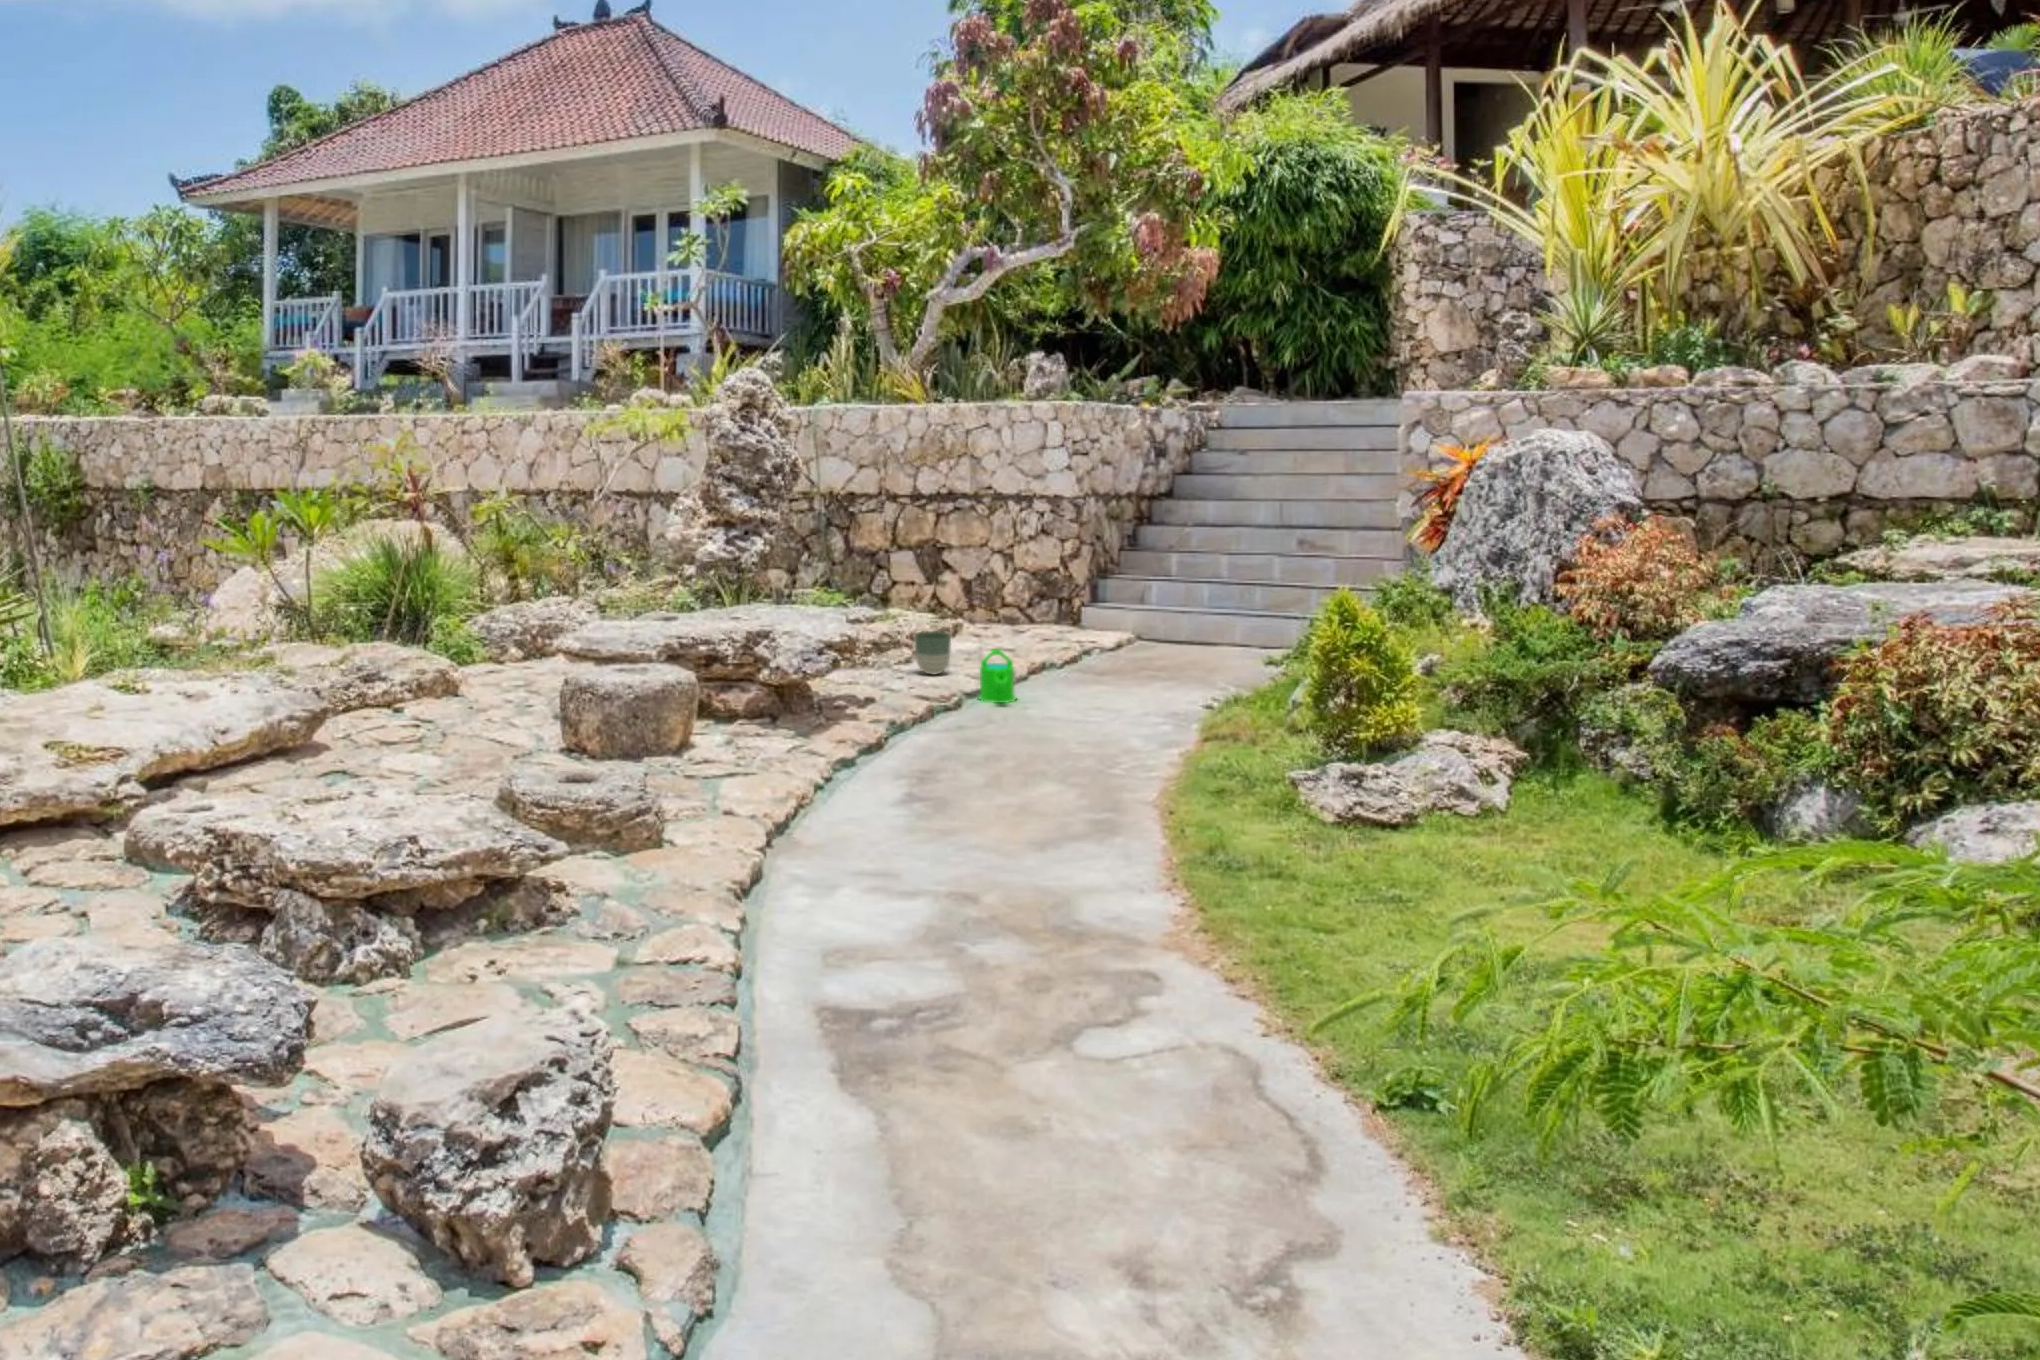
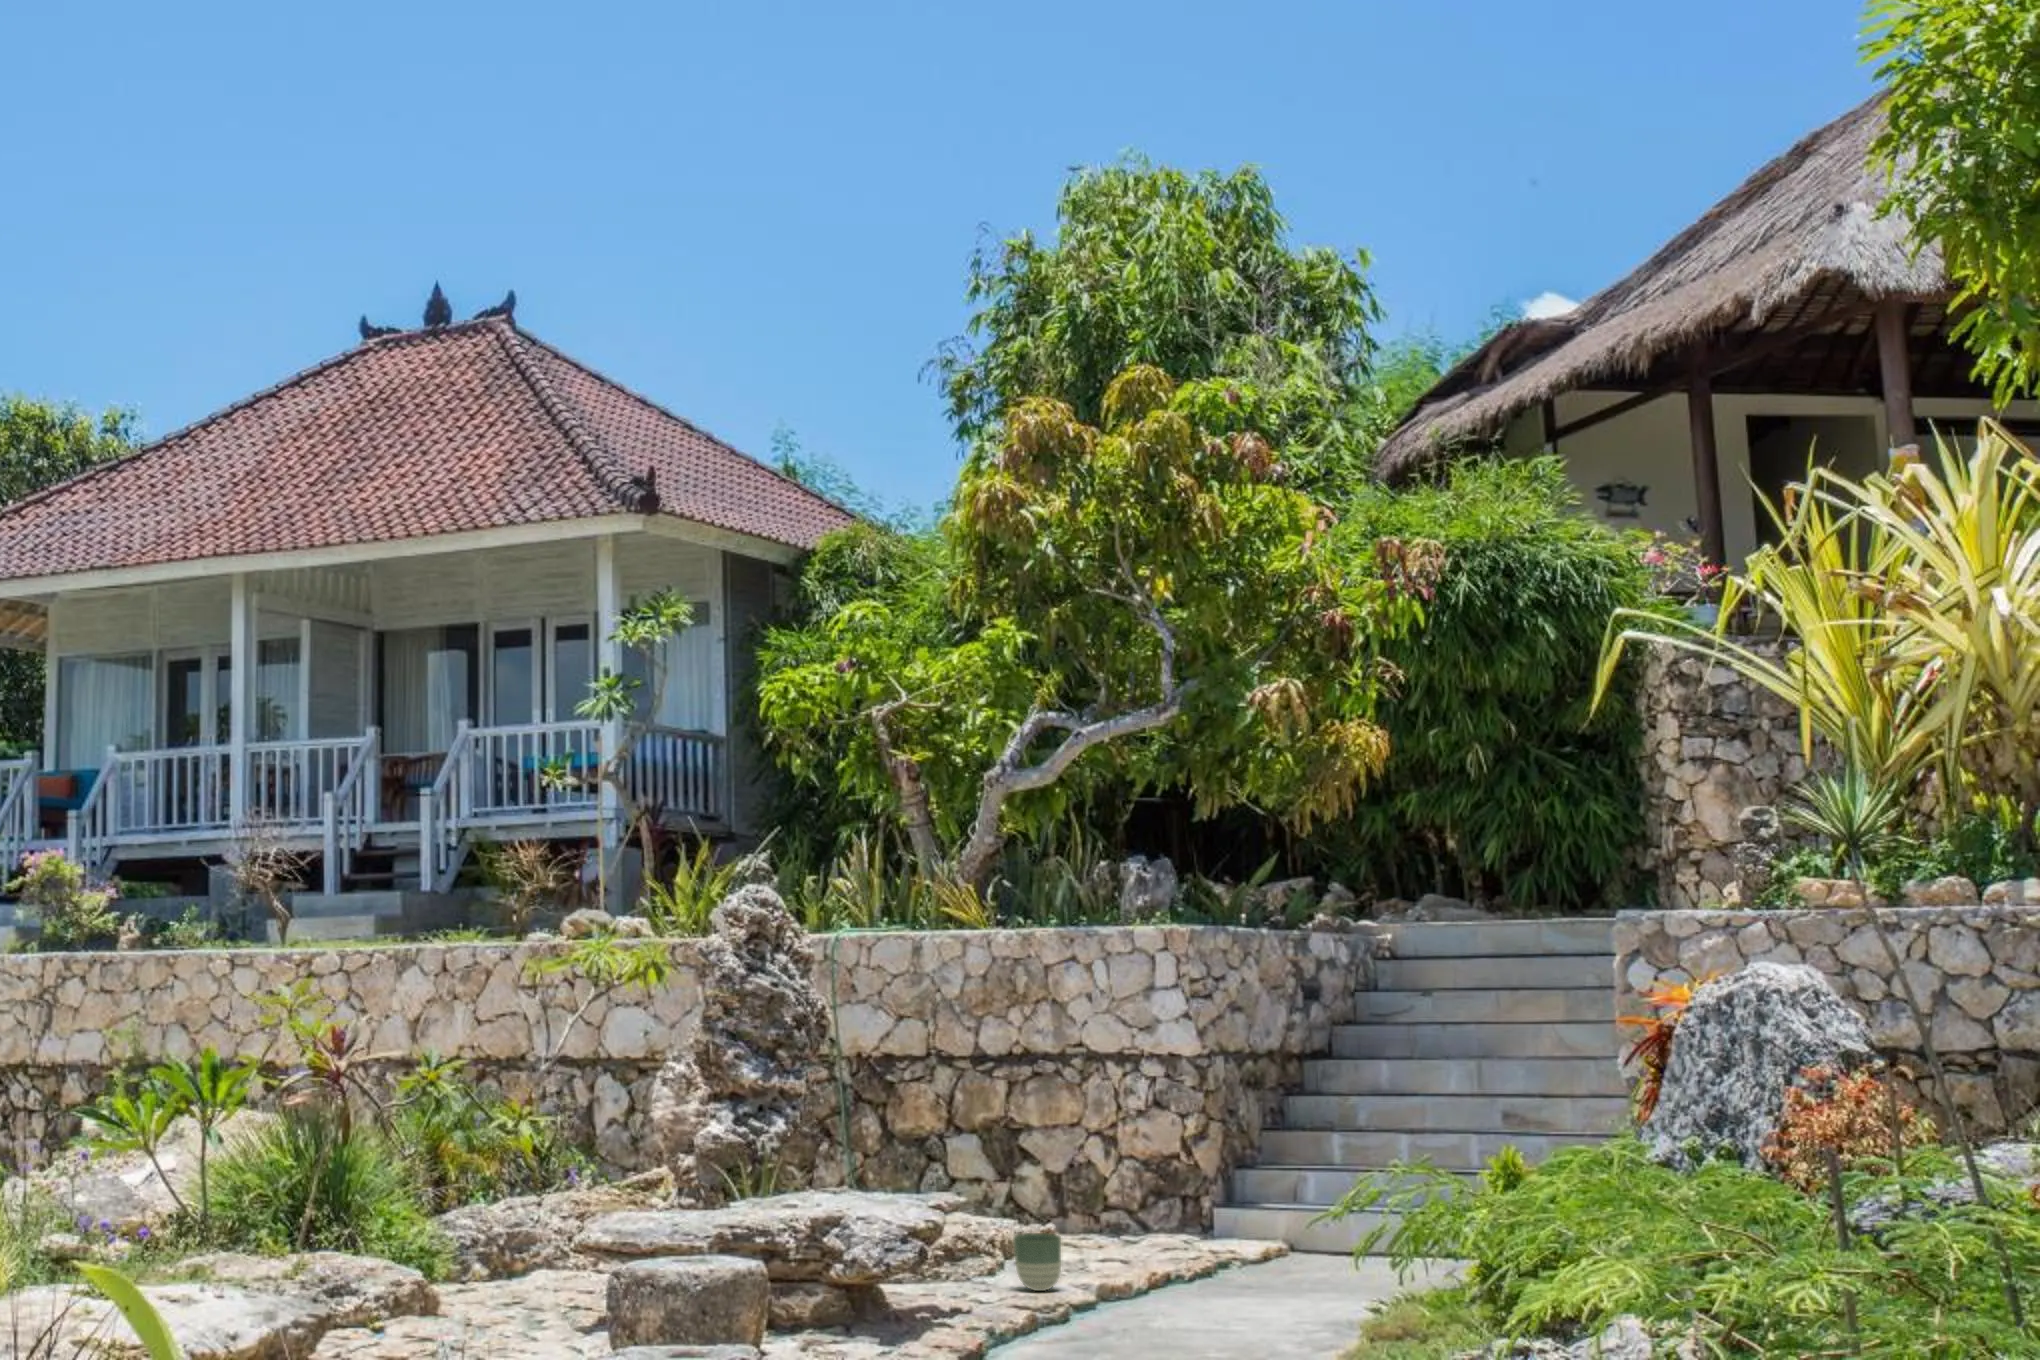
watering can: present [979,649,1016,703] -> none [1107,1248,1158,1319]

